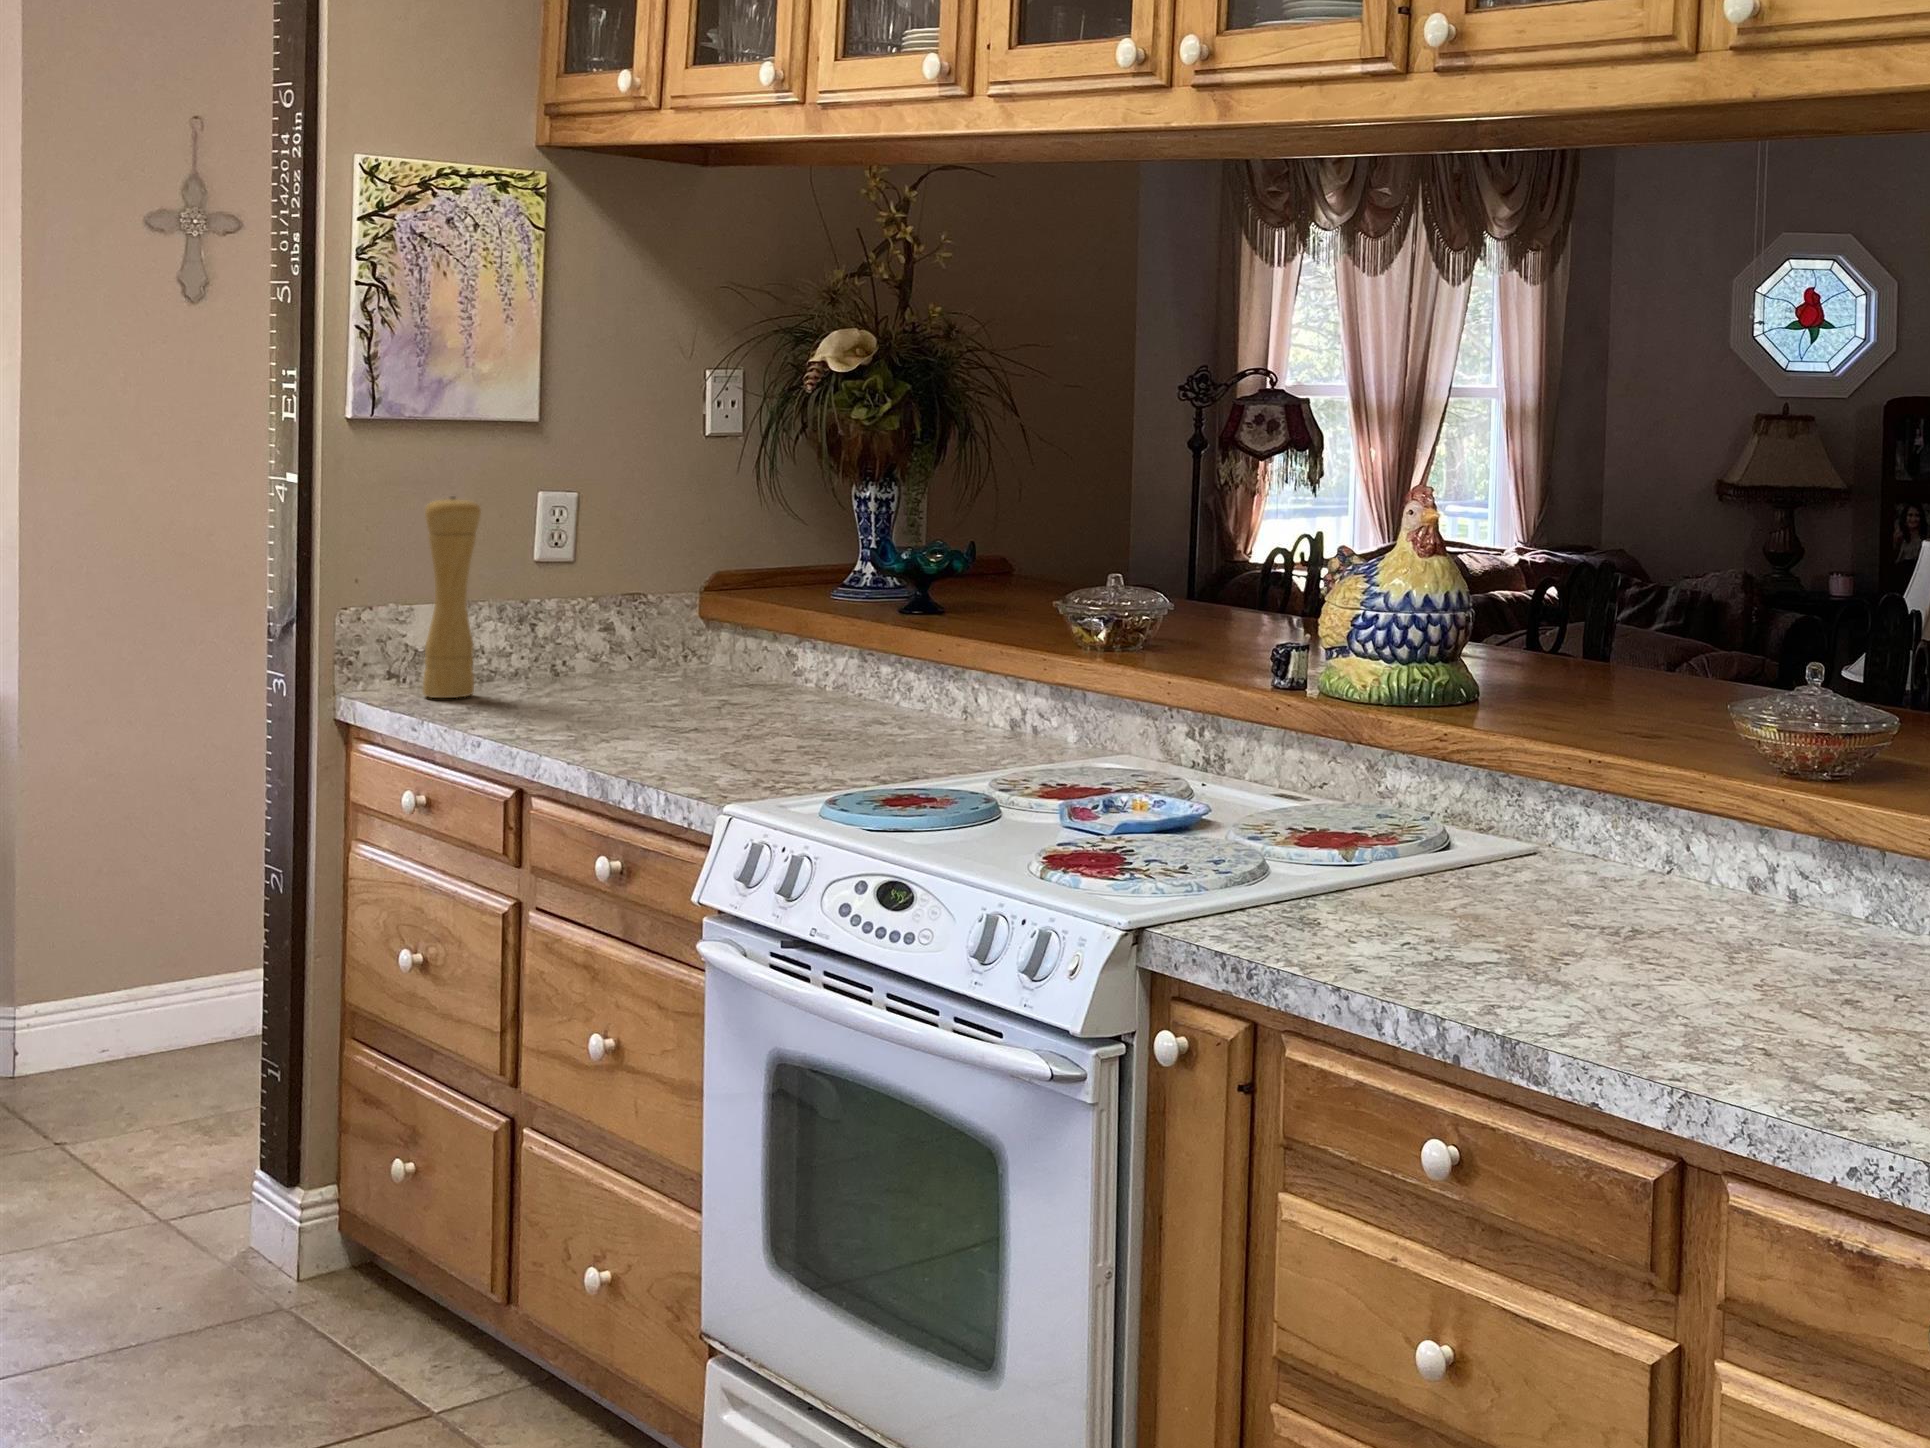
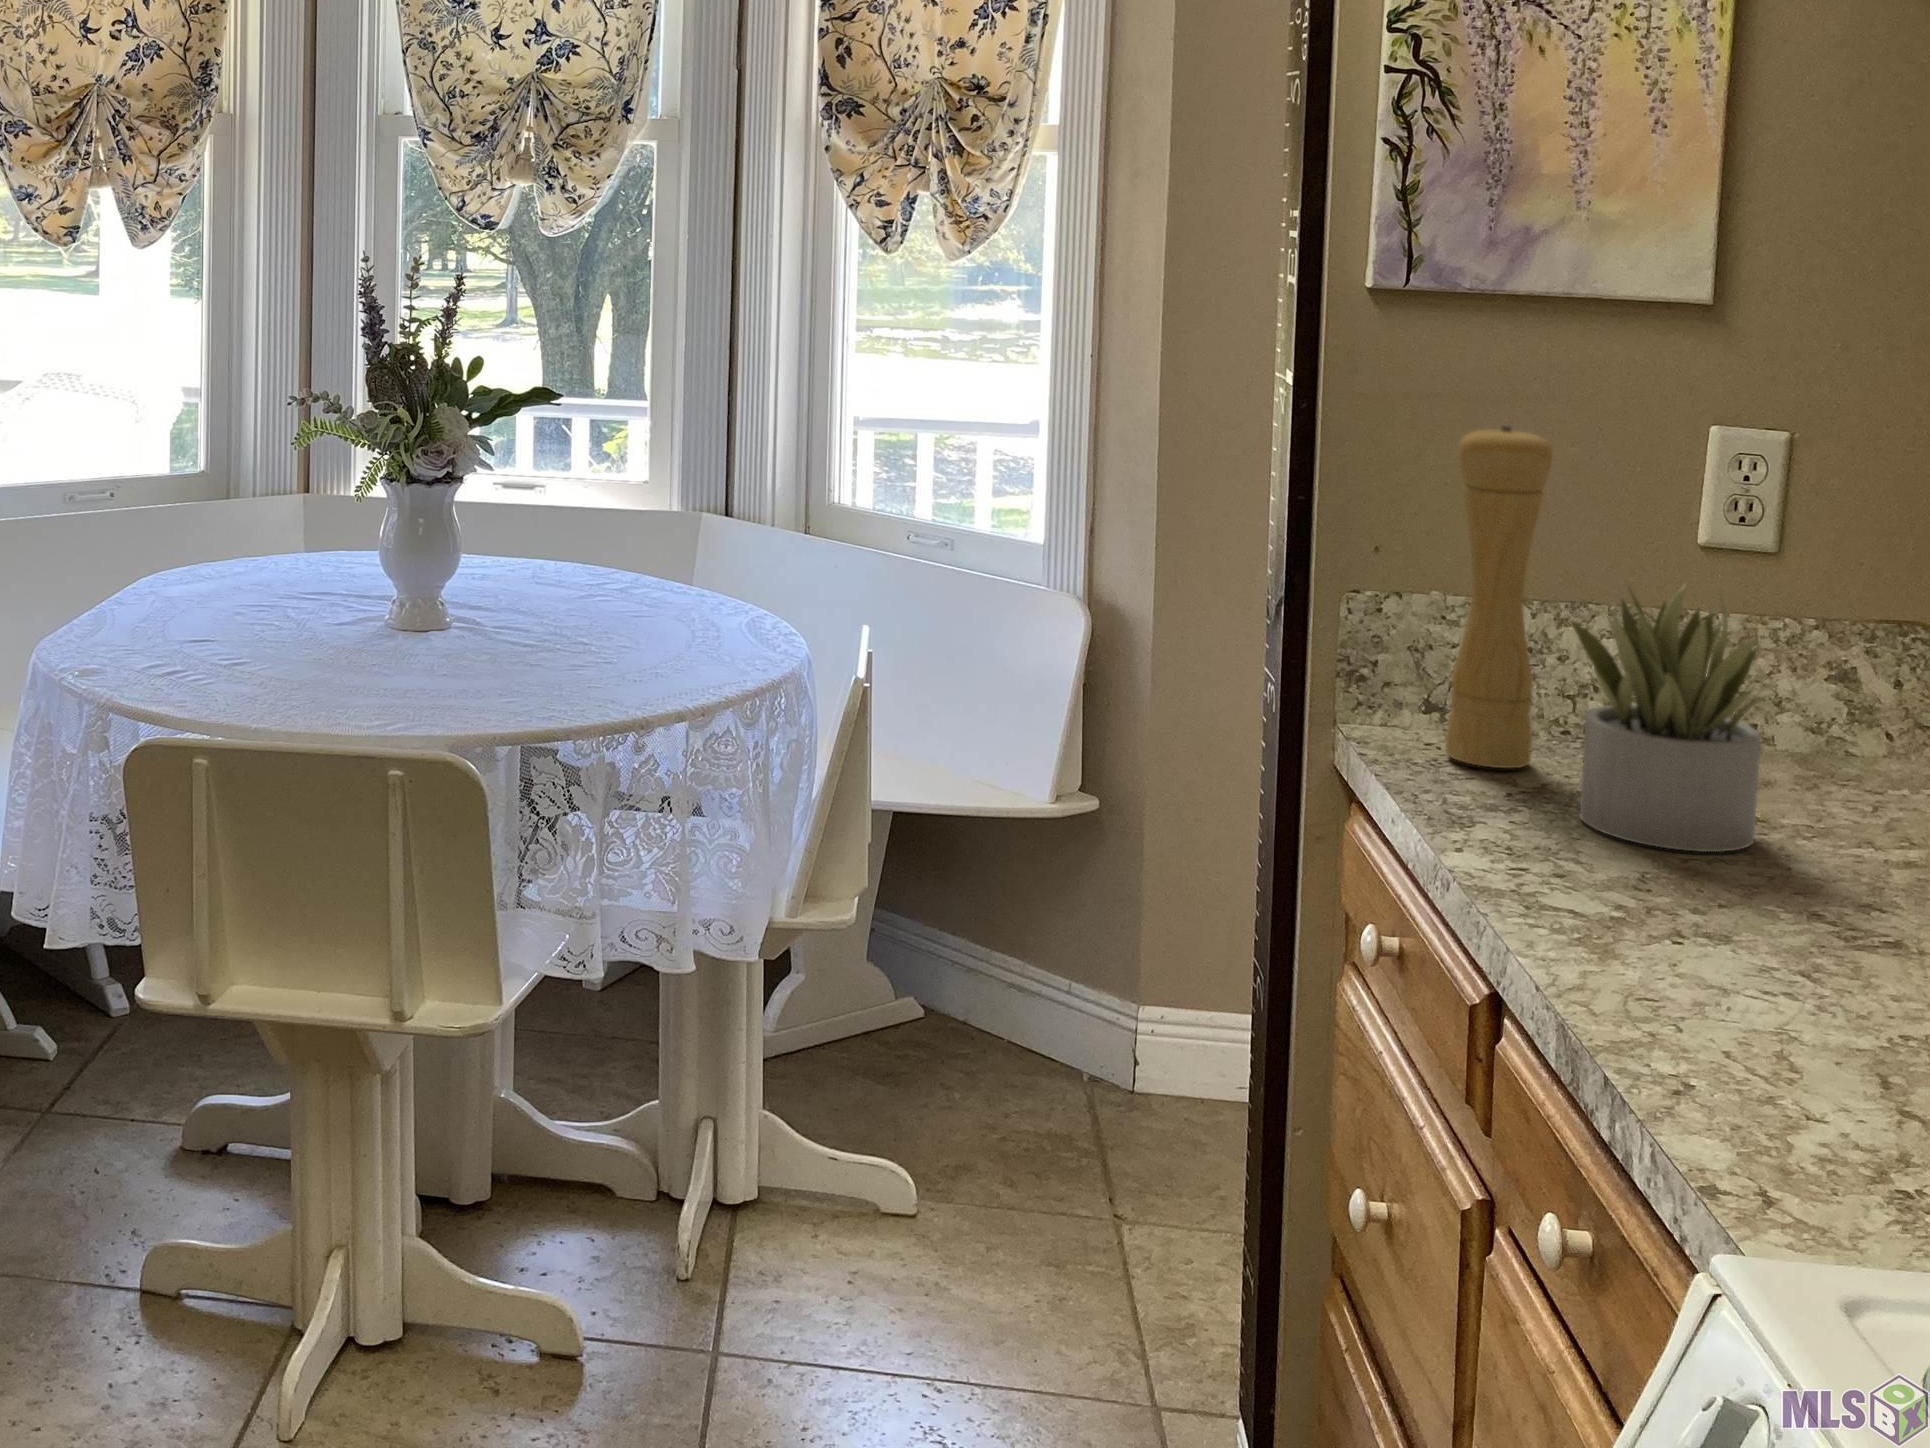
succulent plant: none [514,571,627,712] -> present [1571,586,1771,852]

